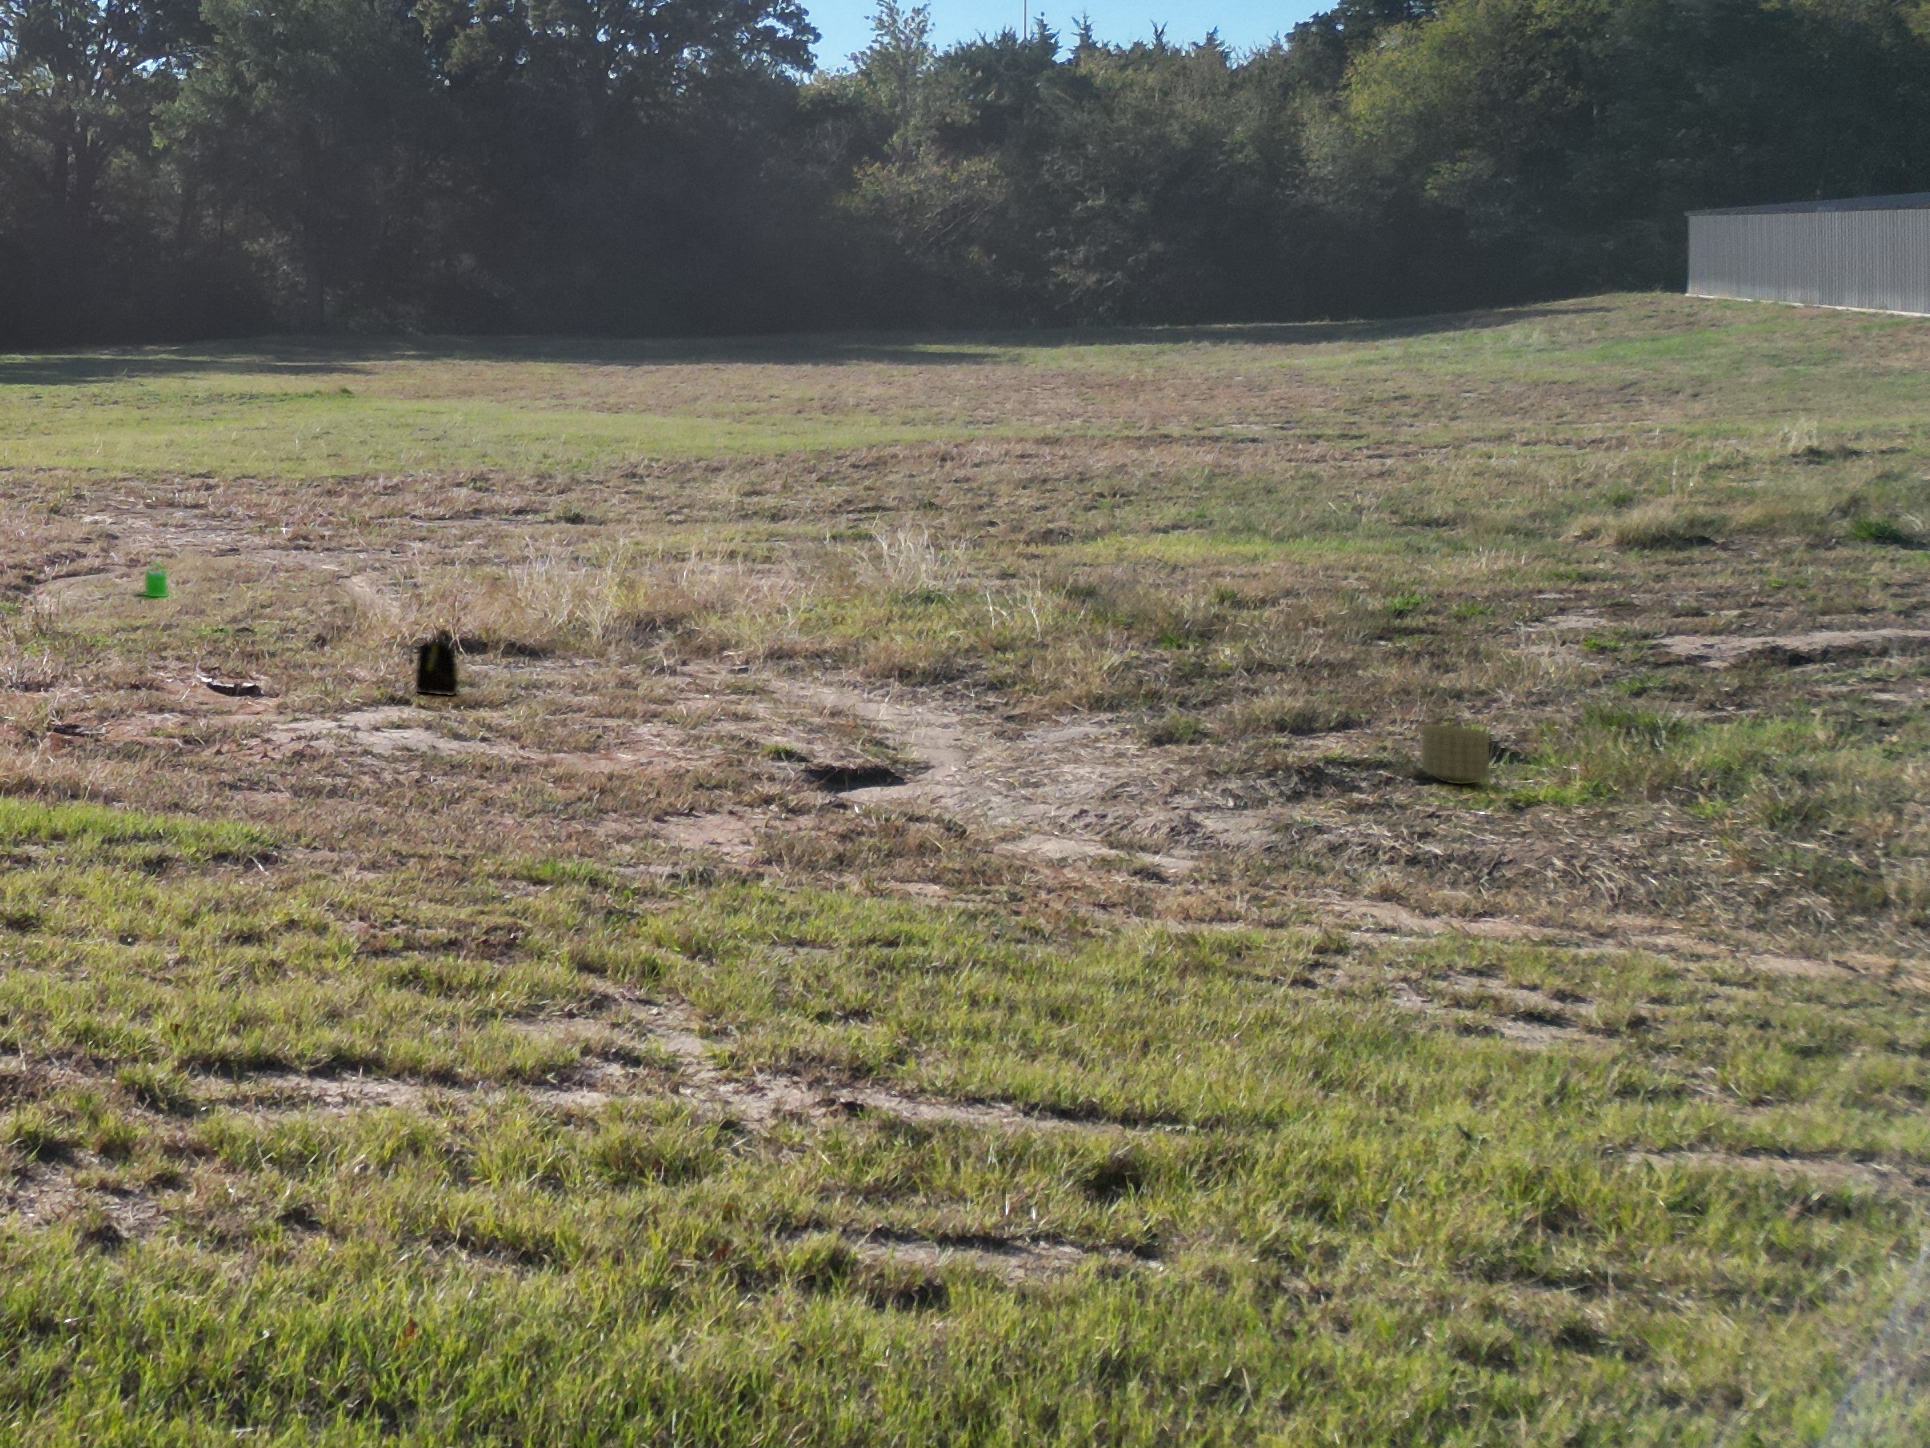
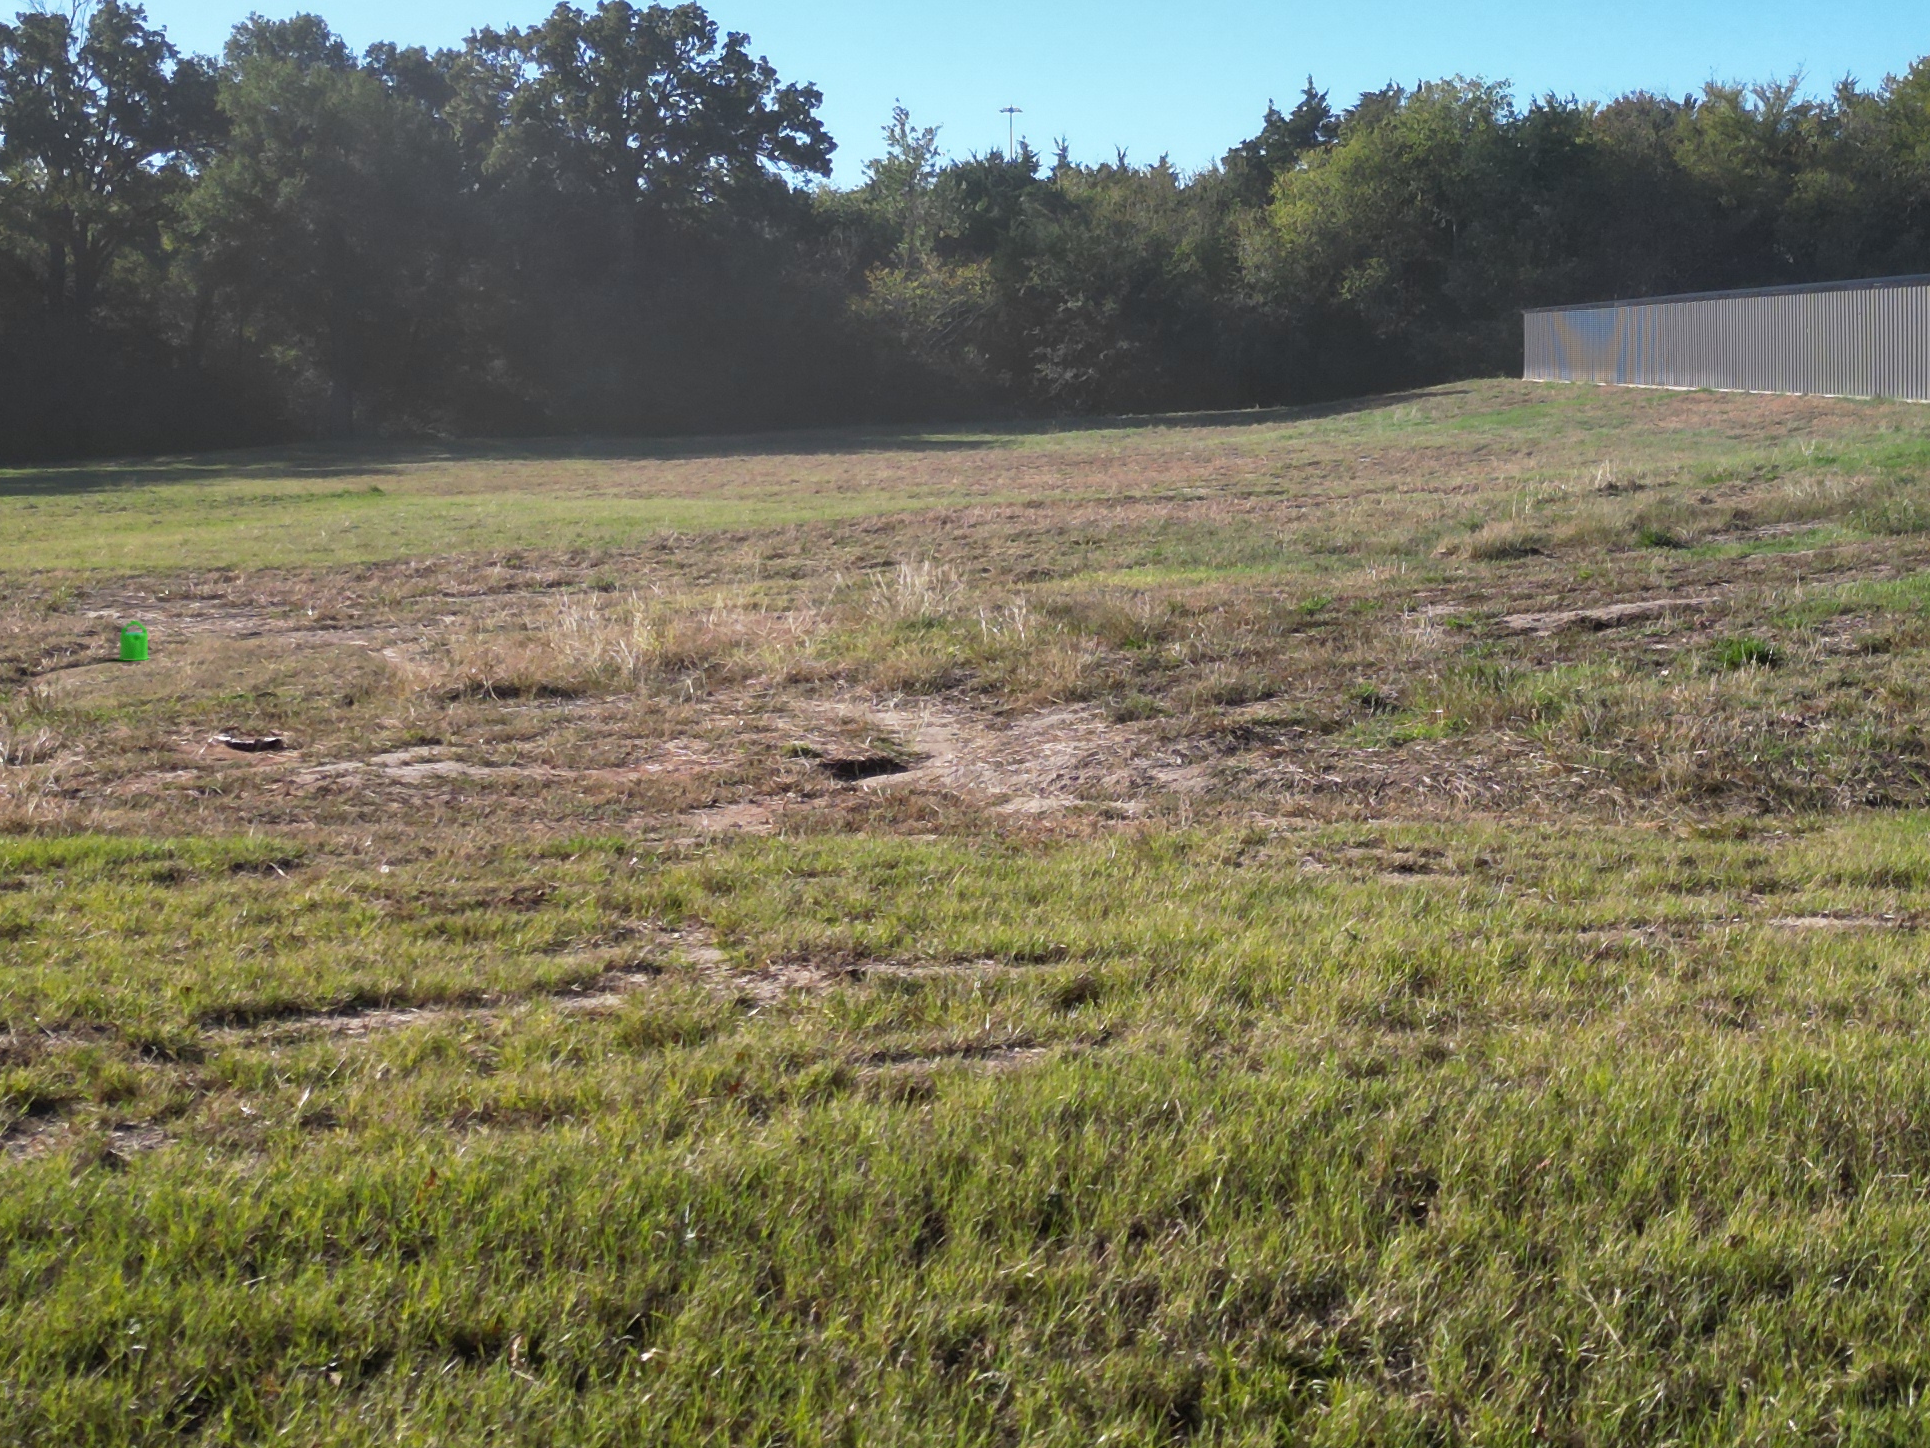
backpack: present [415,630,458,695] -> none [440,655,487,724]
planter: present [1422,725,1489,784] -> none [1325,682,1371,730]

